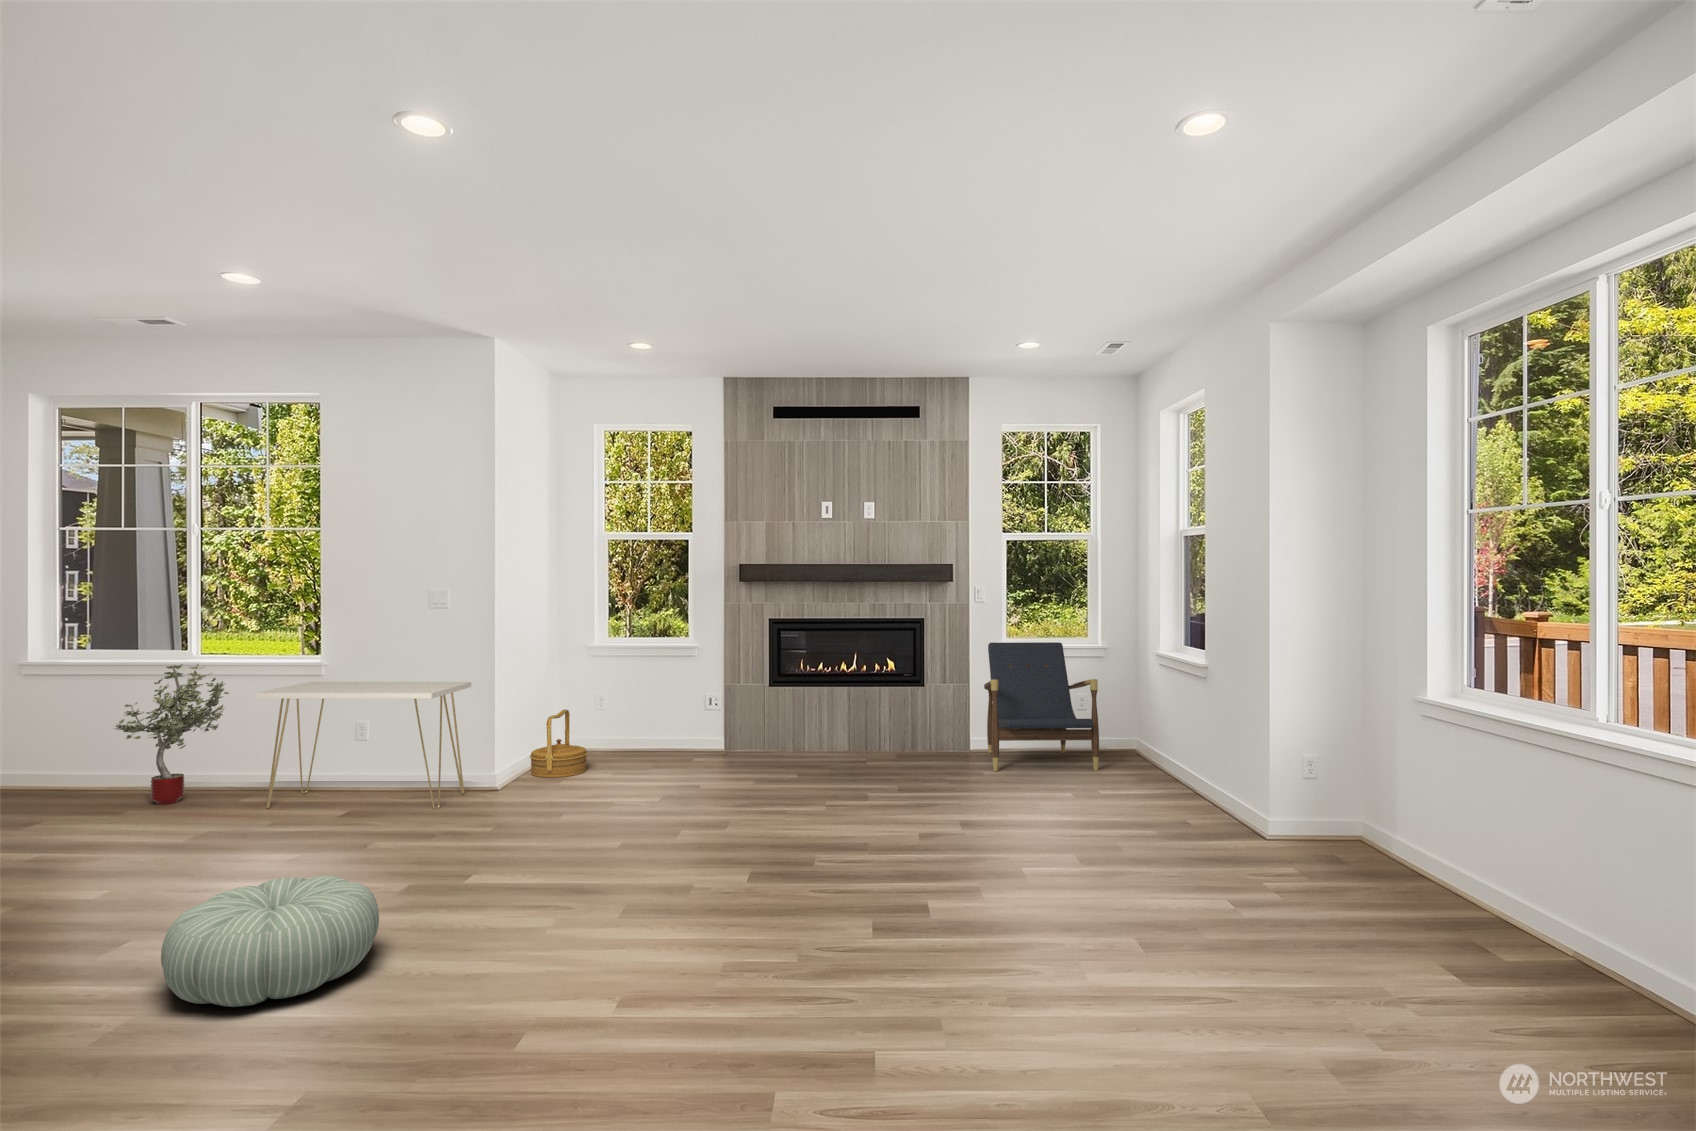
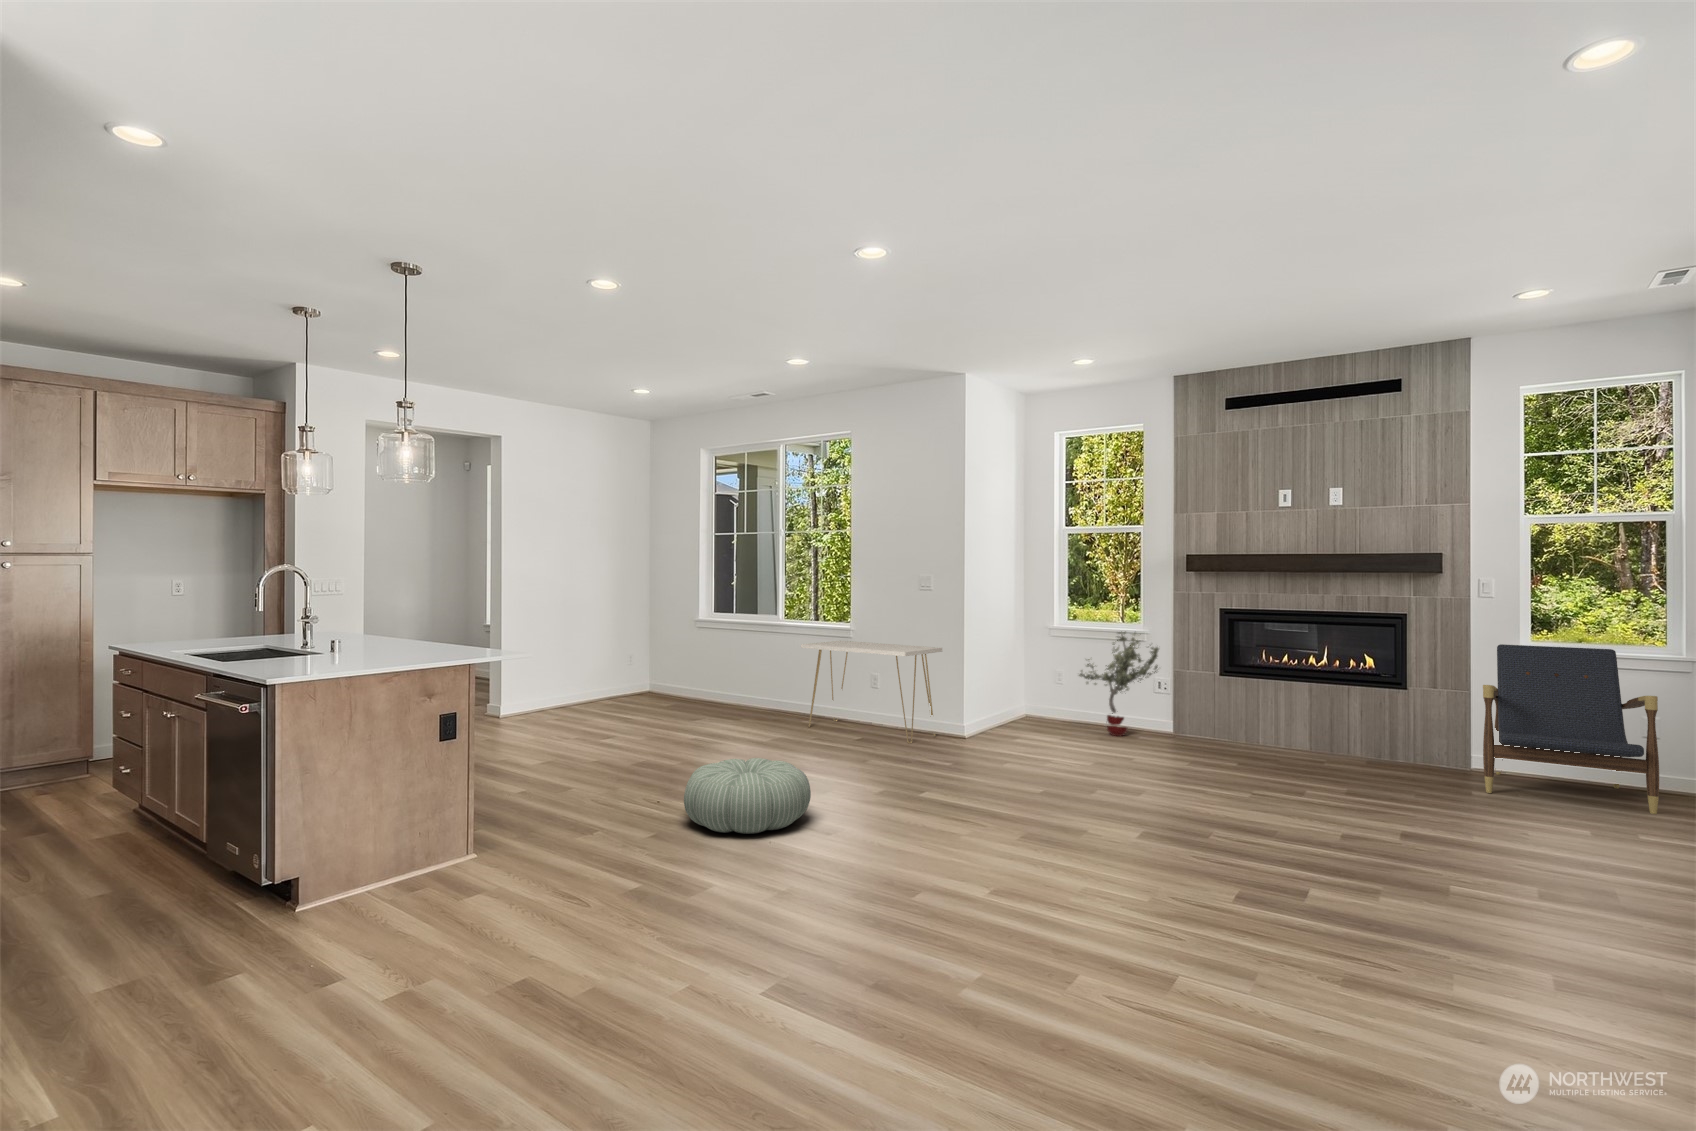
potted tree: present [116,664,229,805] -> present [1079,631,1159,736]
woven basket: present [530,710,587,778] -> none [993,679,1041,735]

